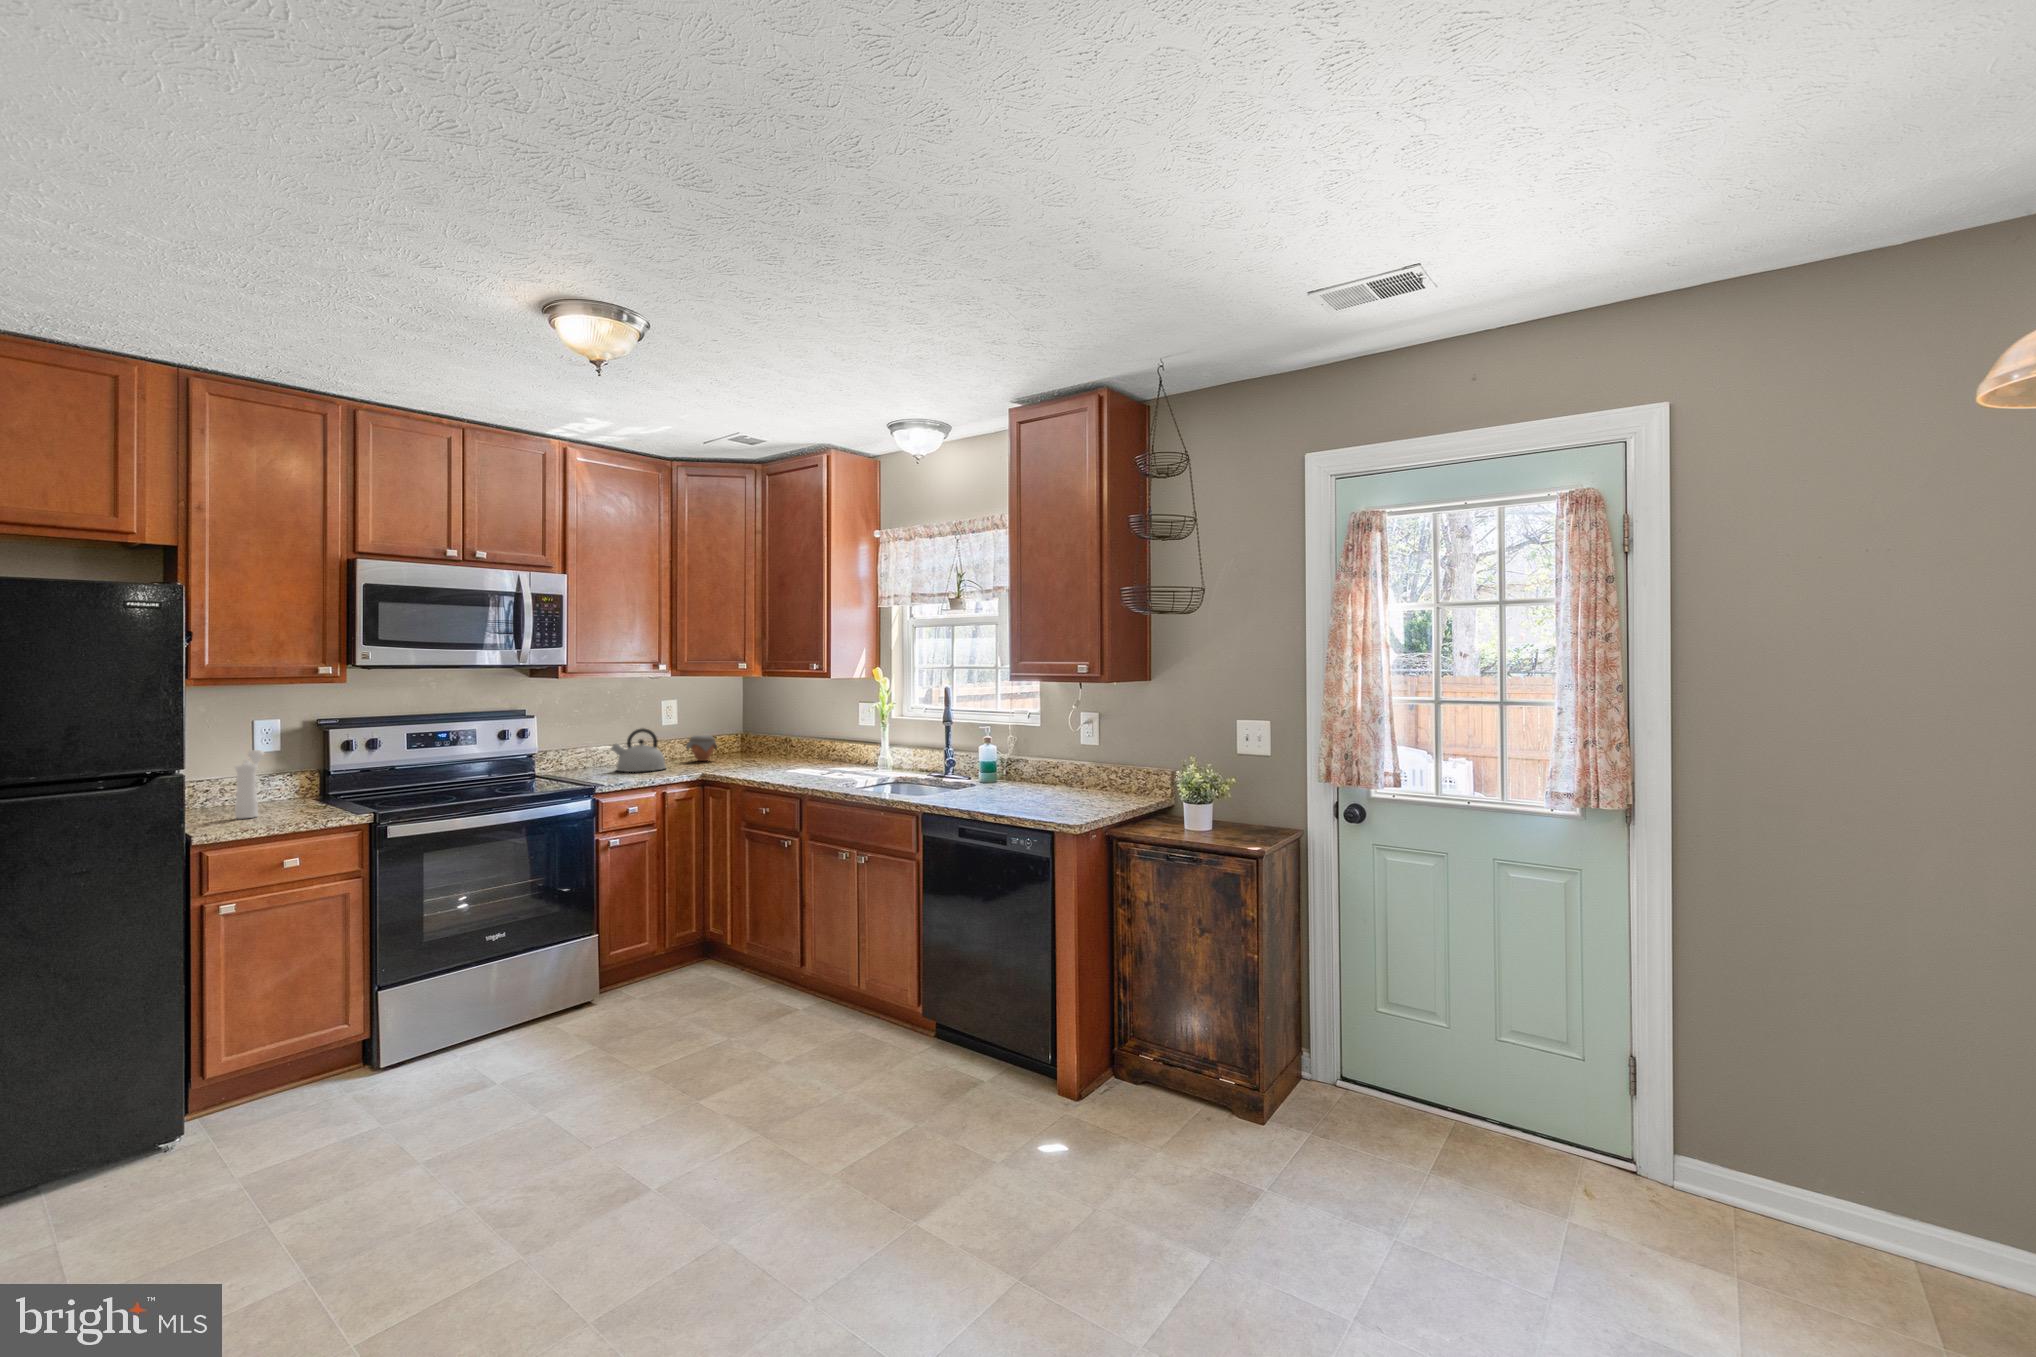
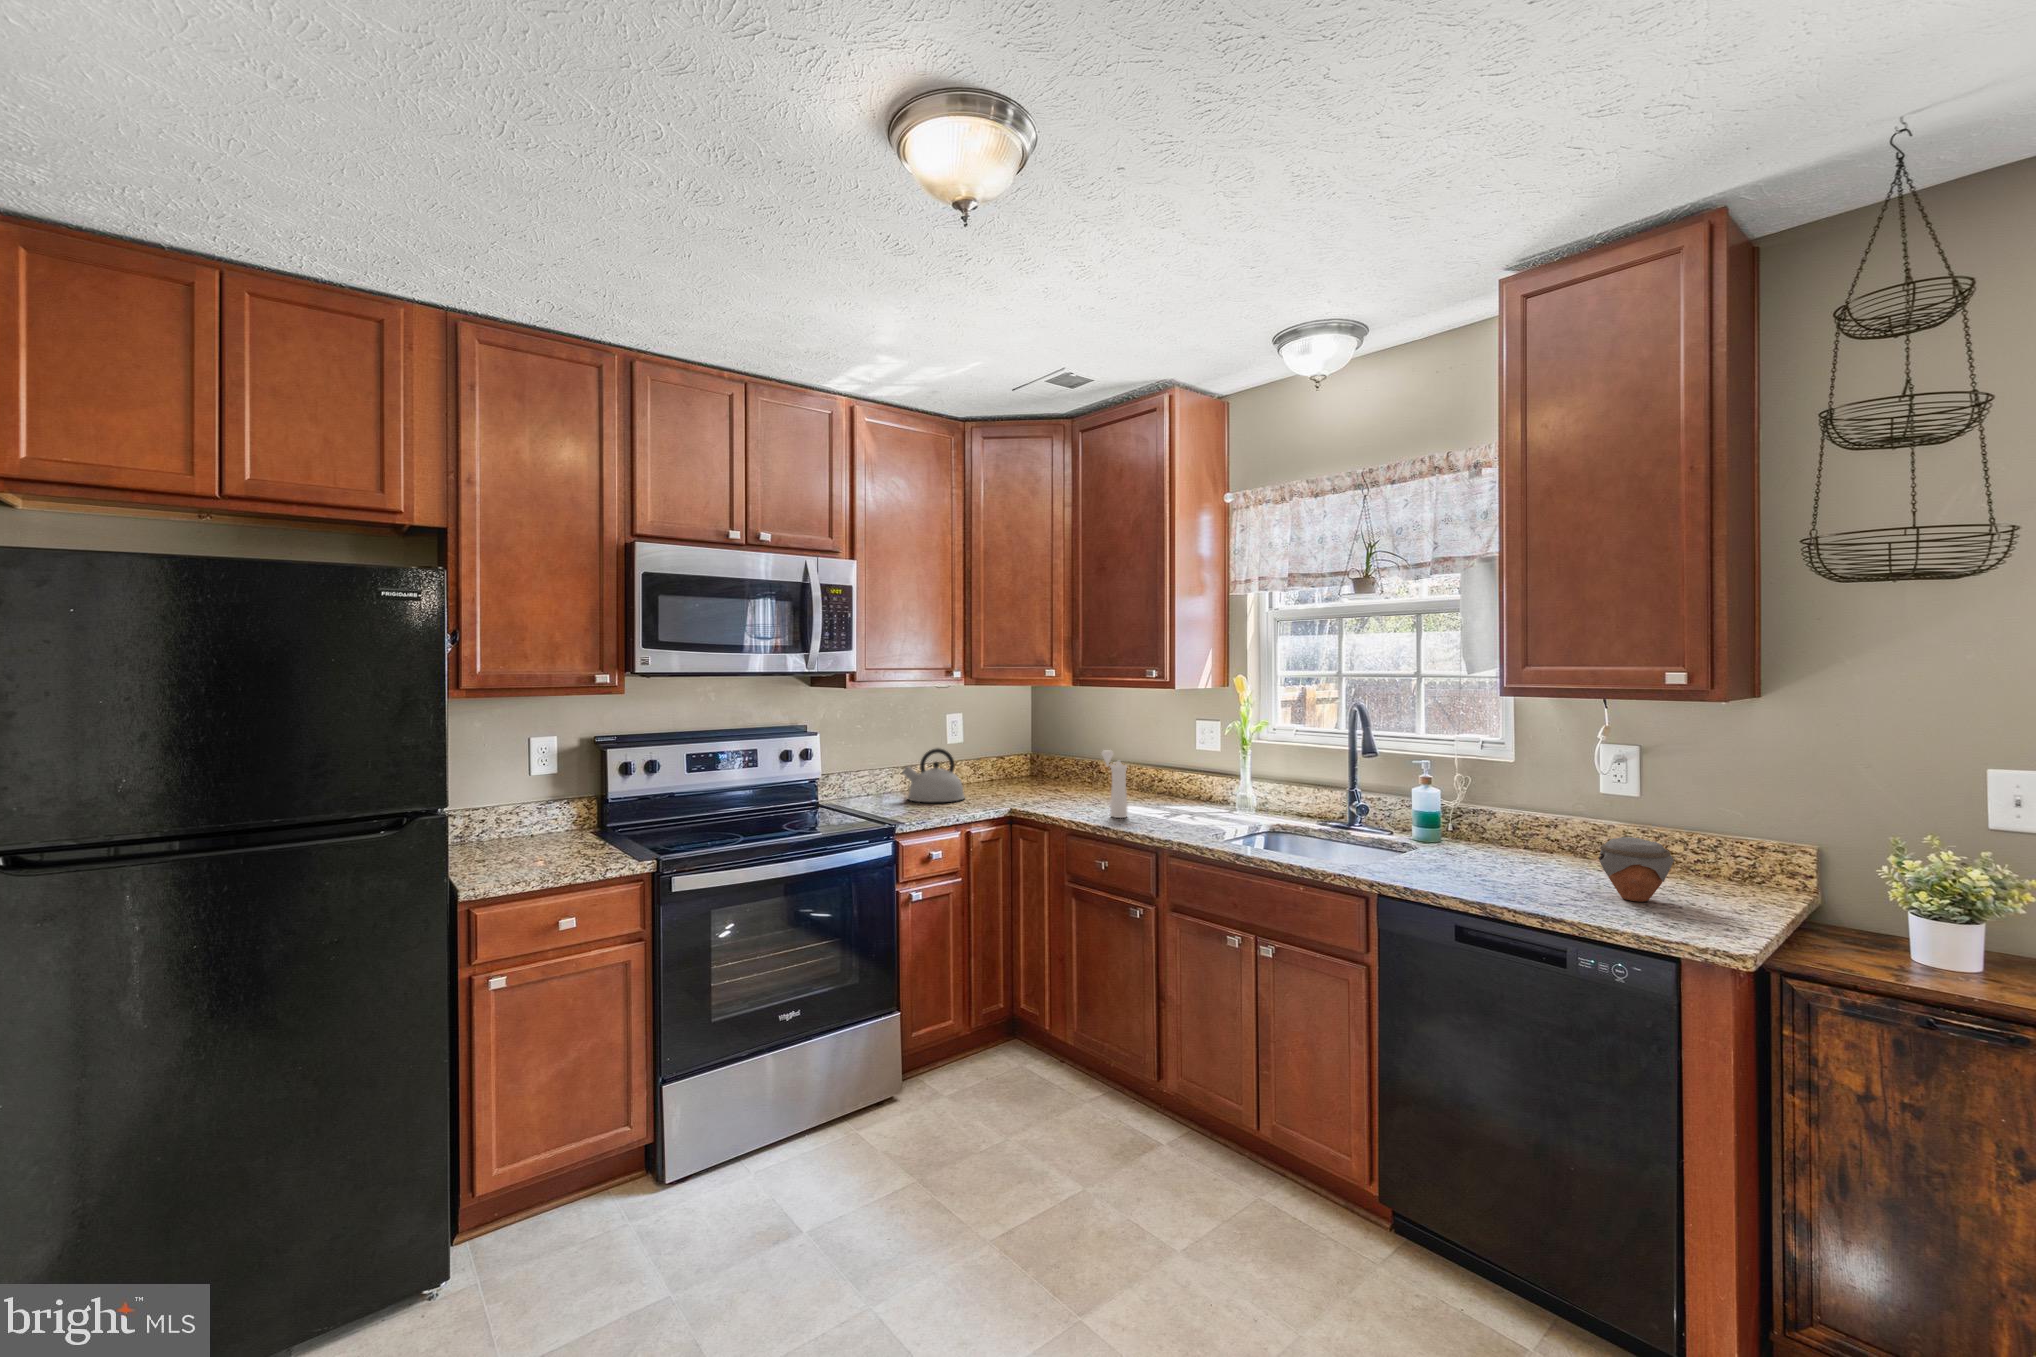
jar: present [686,735,717,761] -> present [1599,837,1674,902]
pepper mill: present [235,750,264,819] -> present [1102,750,1127,818]

